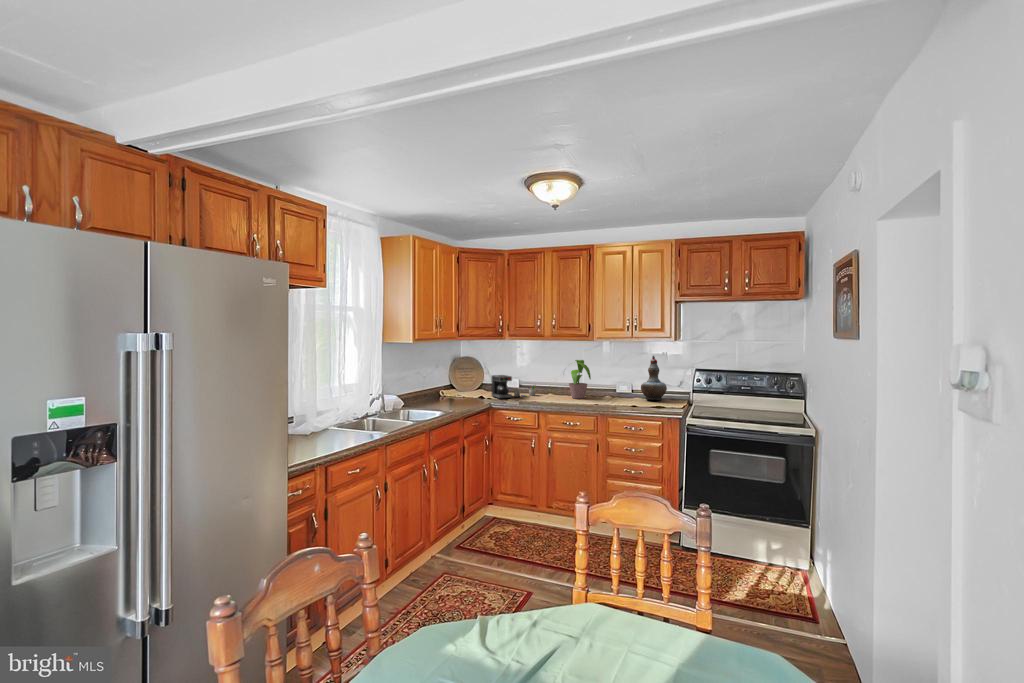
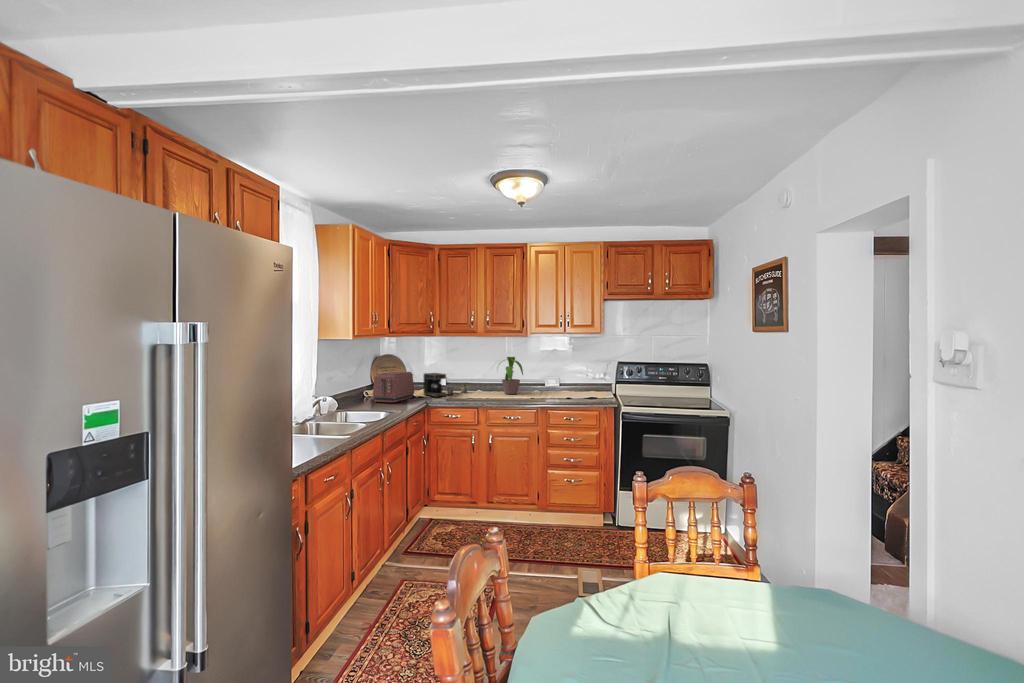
decorative vase: present [641,356,667,400] -> none [570,351,593,393]
toaster: none [440,373,482,403] -> present [373,372,414,402]

